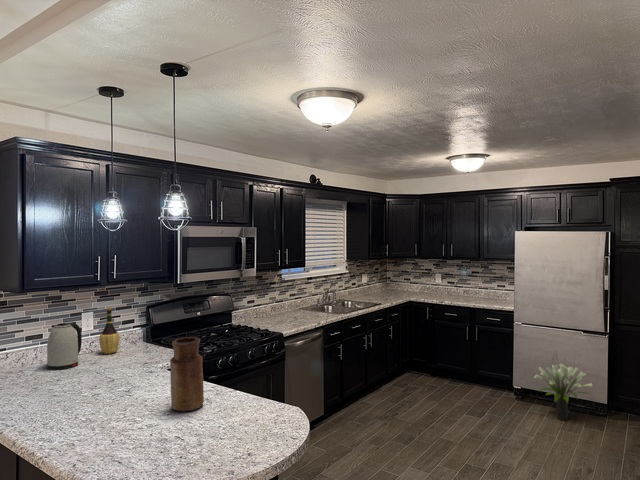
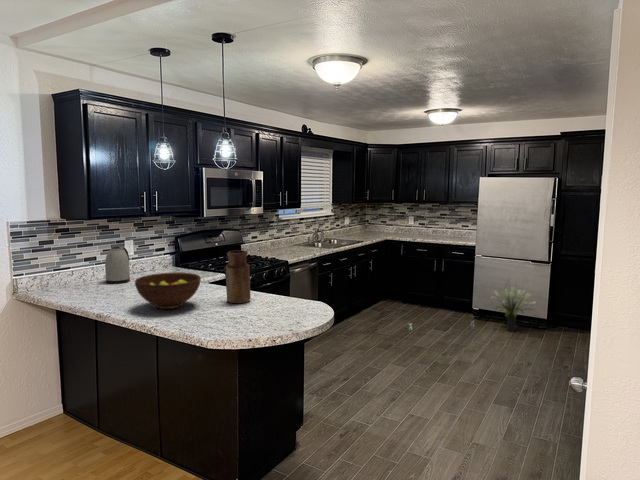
wine bottle: present [99,307,120,354] -> none [141,236,157,274]
fruit bowl: none [42,366,135,421] -> present [135,273,201,309]

